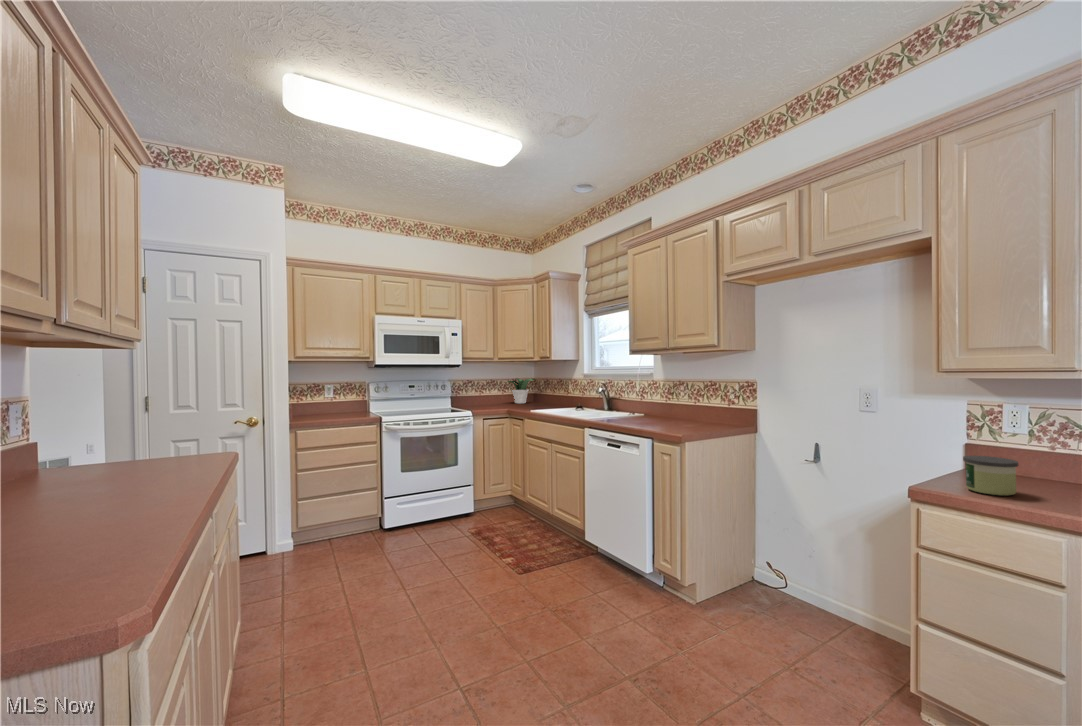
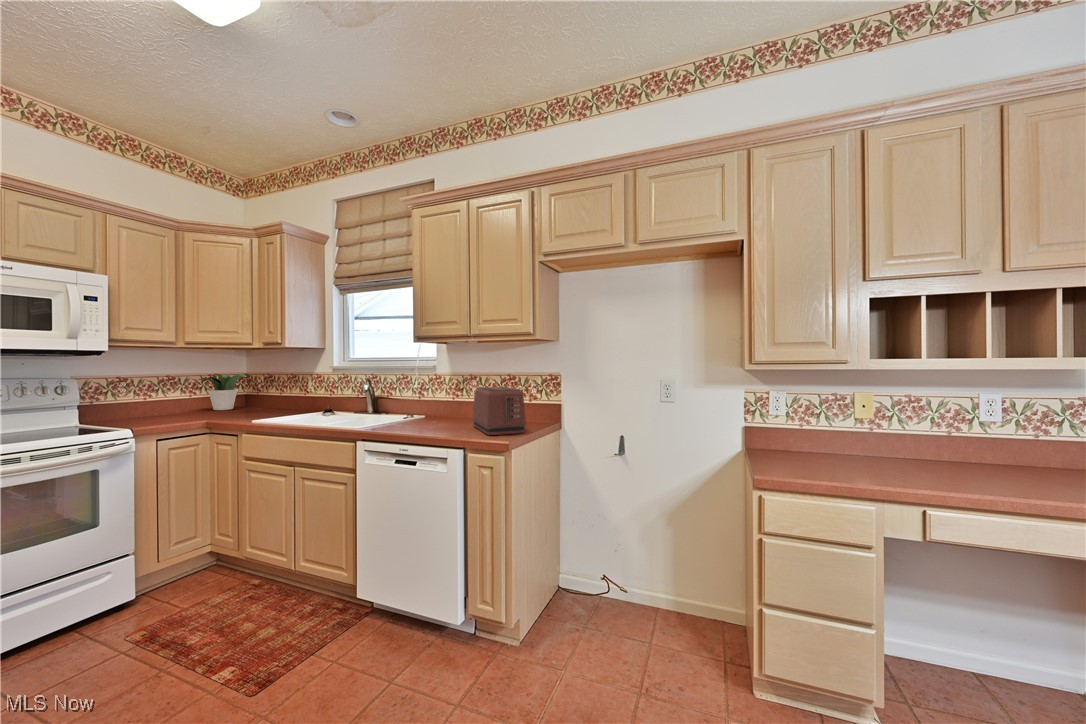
toaster: none [673,391,710,431] -> present [473,387,526,435]
candle: present [963,456,1018,496] -> none [783,439,824,474]

